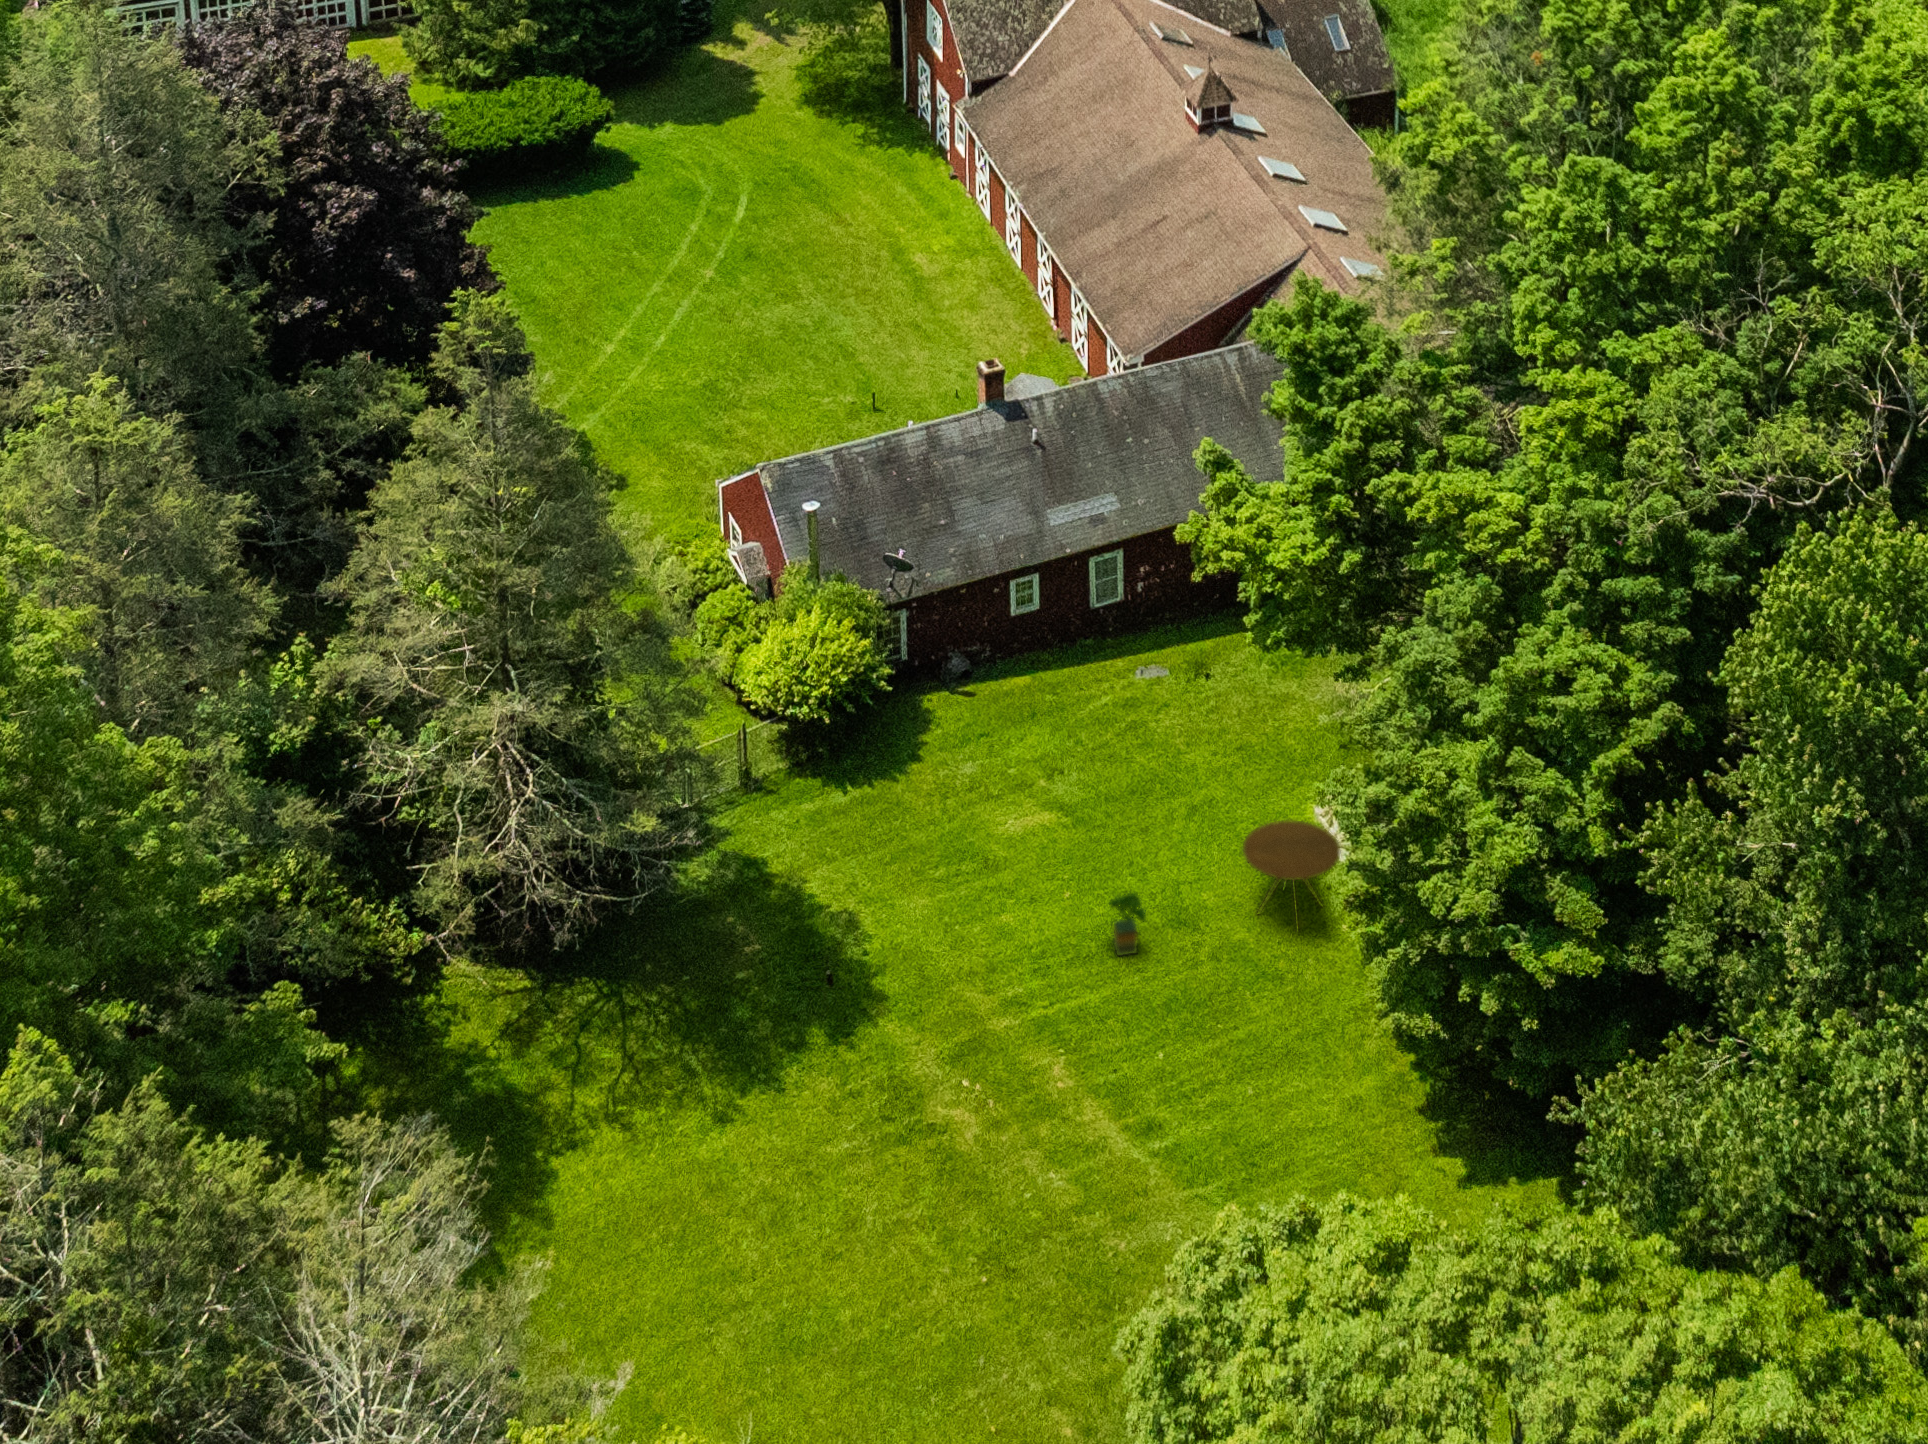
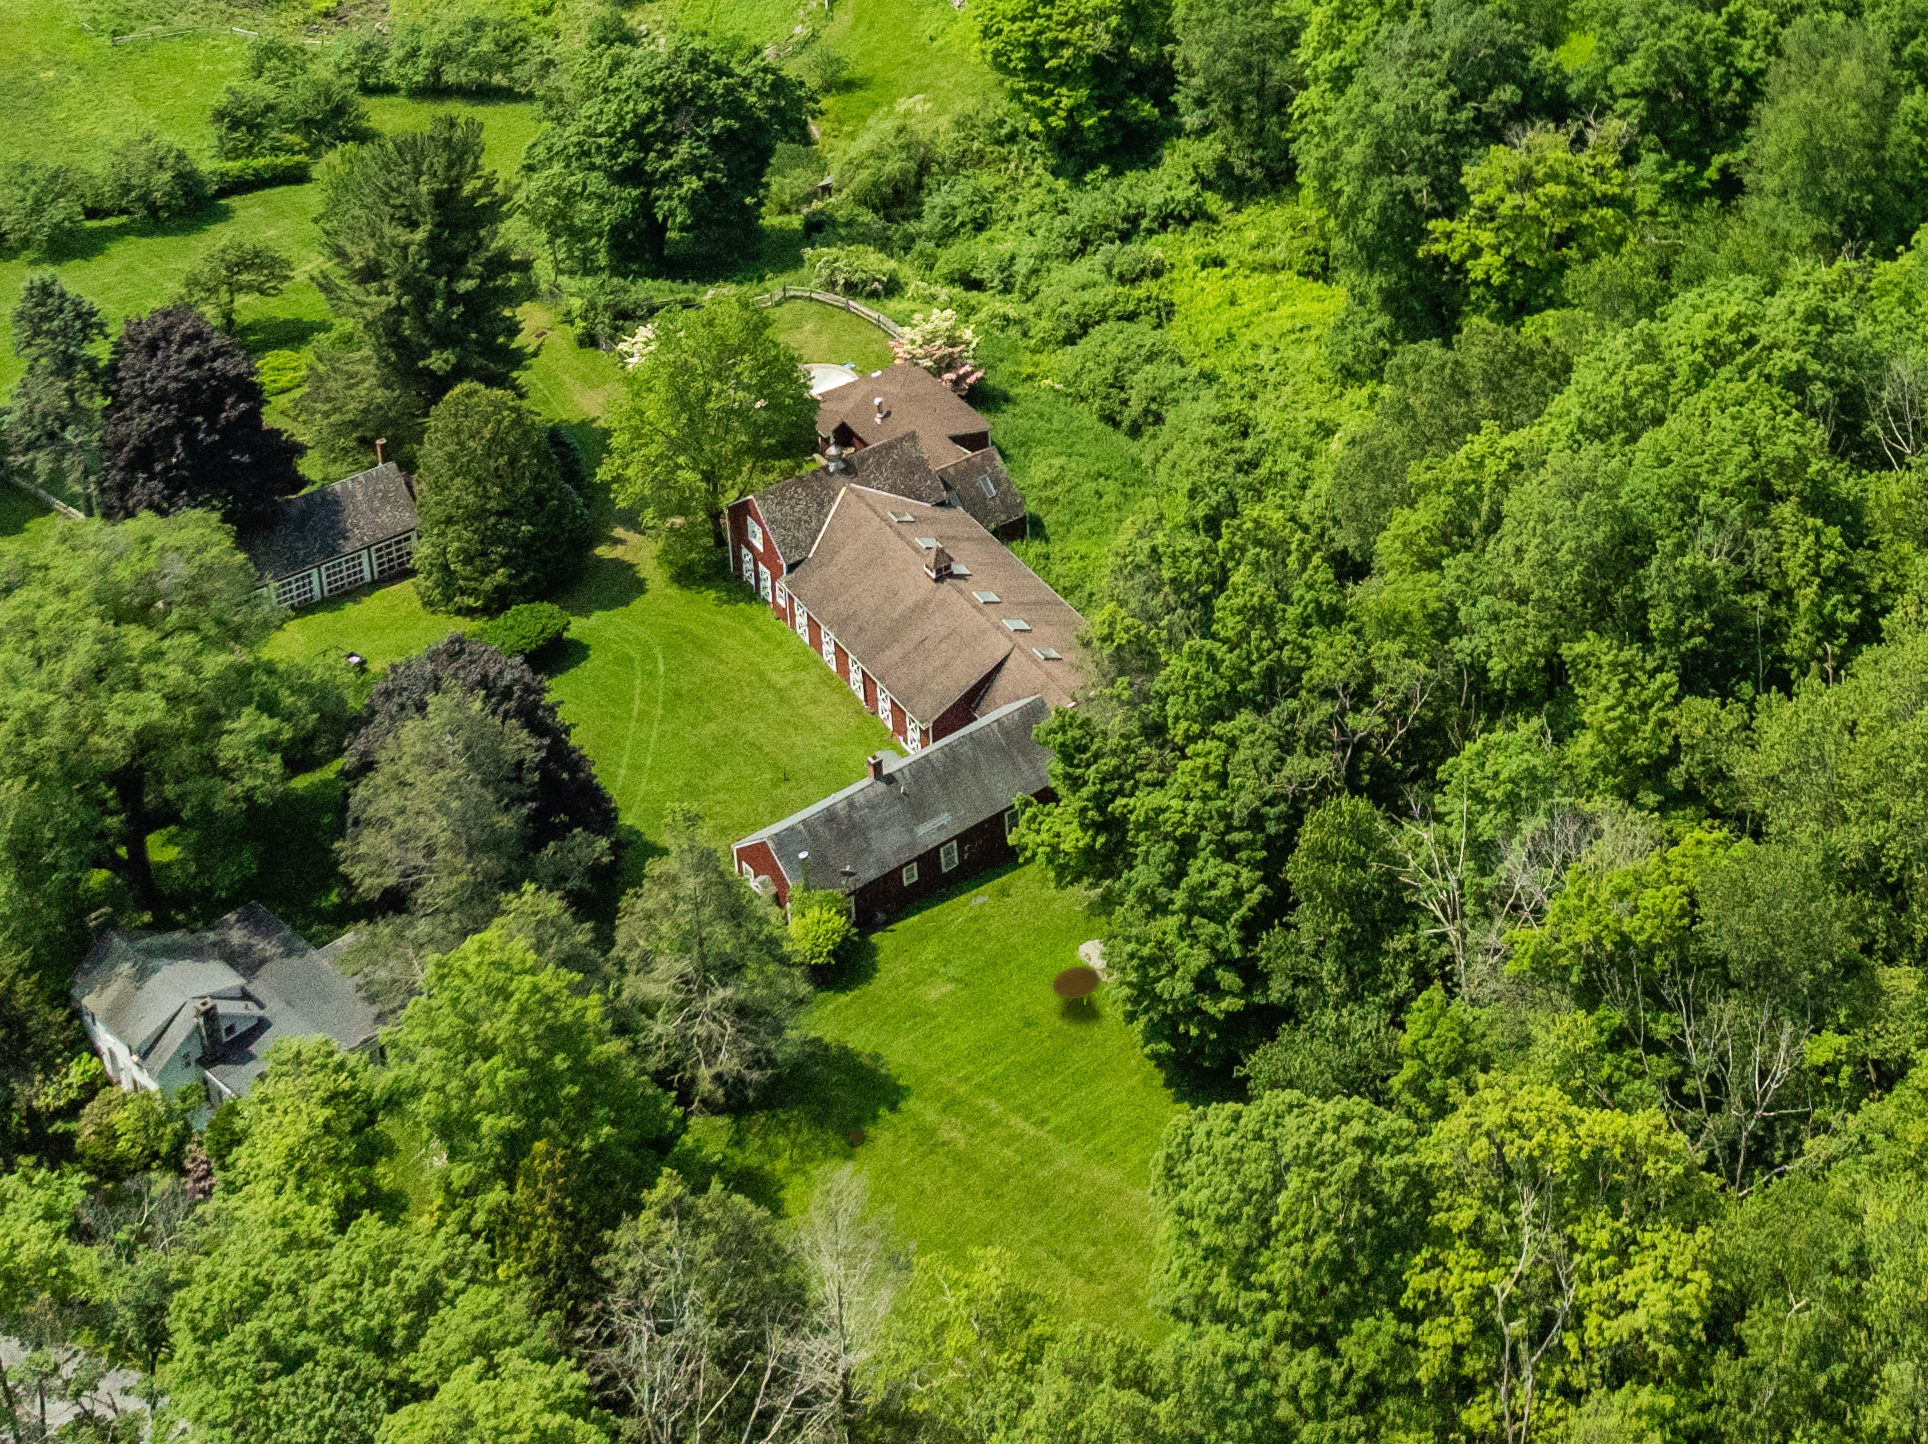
potted tree: present [1110,893,1146,955] -> present [849,1113,867,1145]

